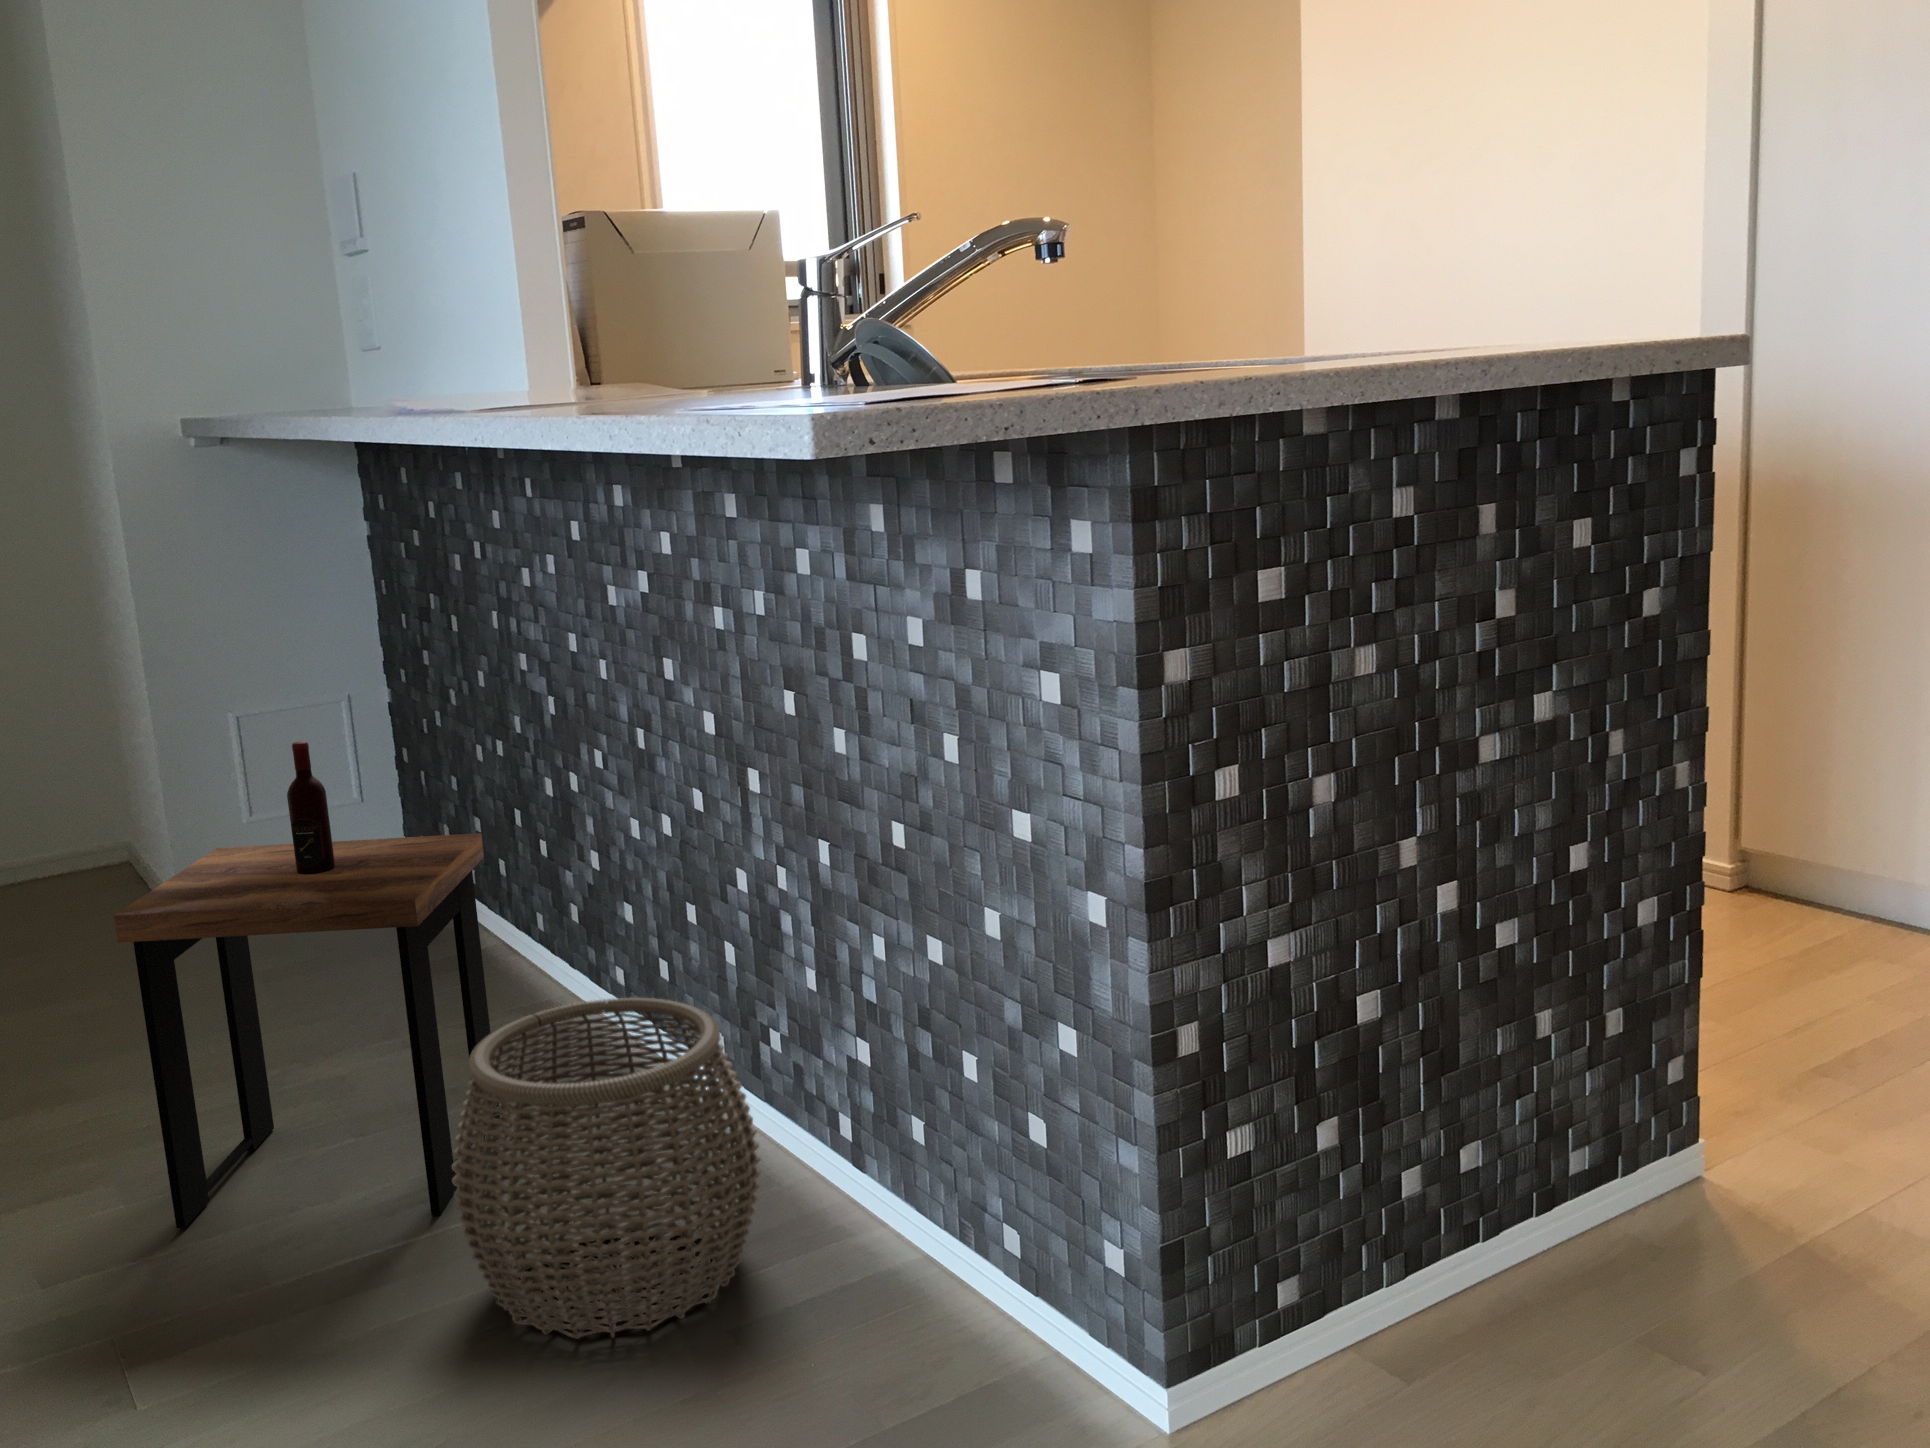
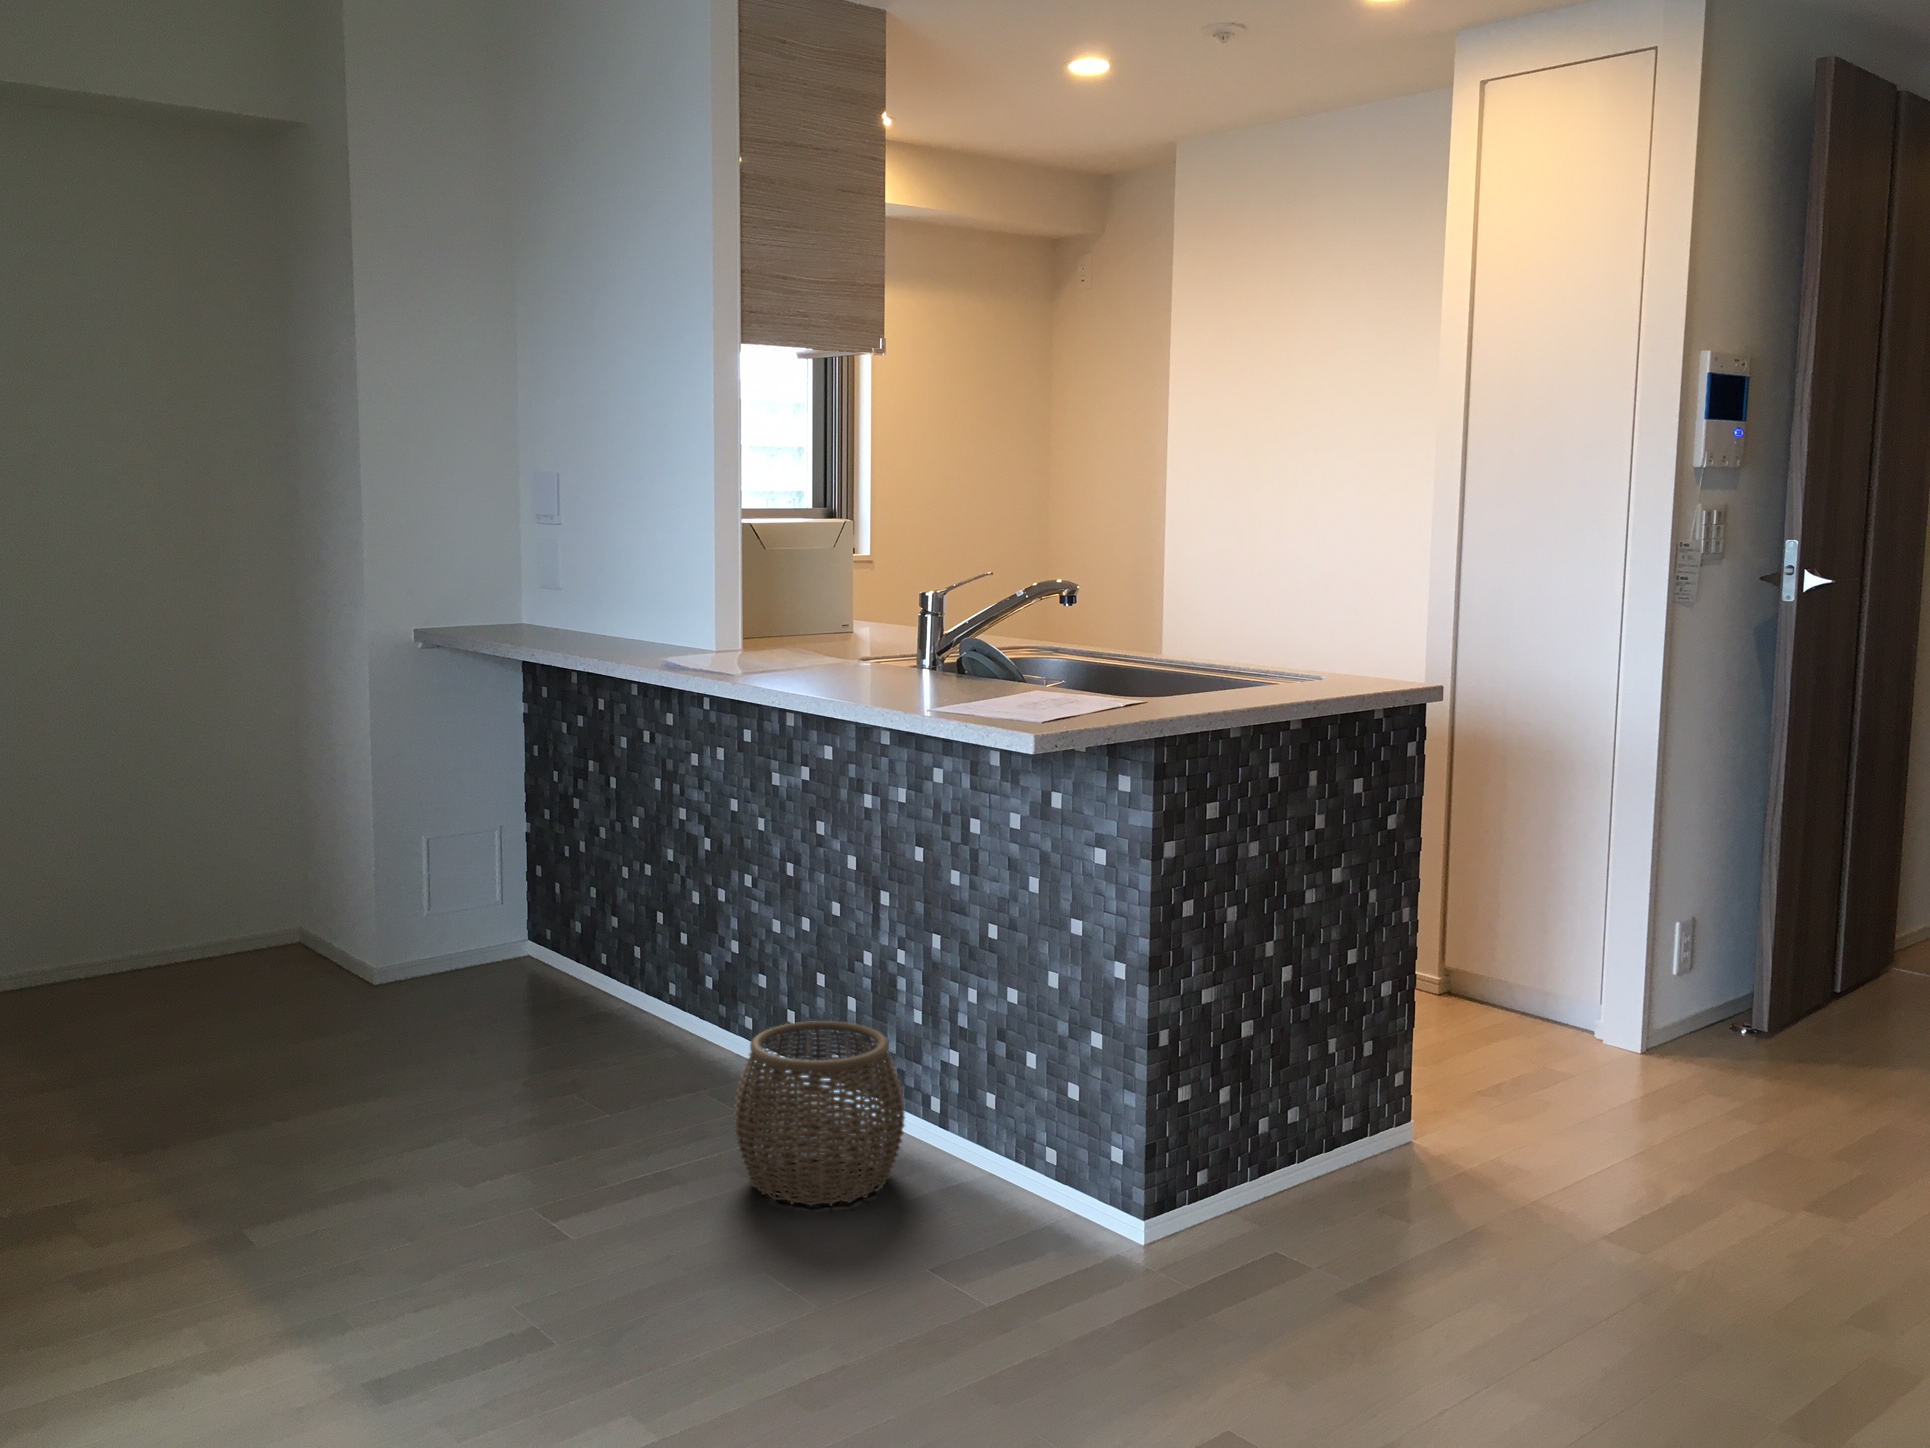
side table: present [114,741,500,1228] -> none [516,864,702,1157]

